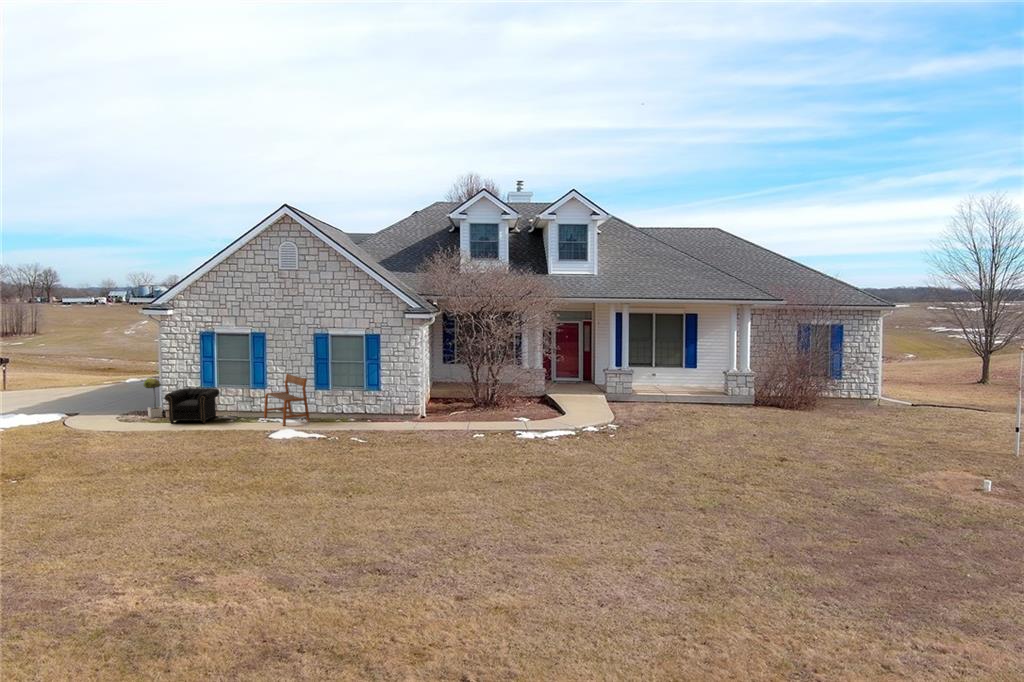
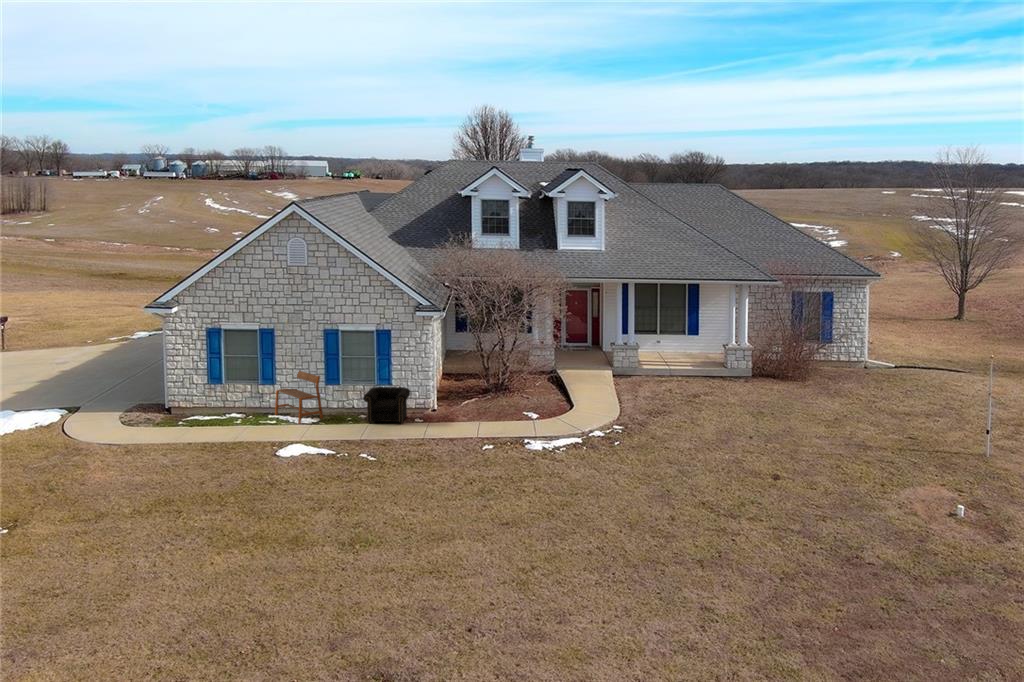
potted tree: present [144,378,162,418] -> none [152,375,171,416]
armchair: present [165,388,219,424] -> present [363,387,410,424]

